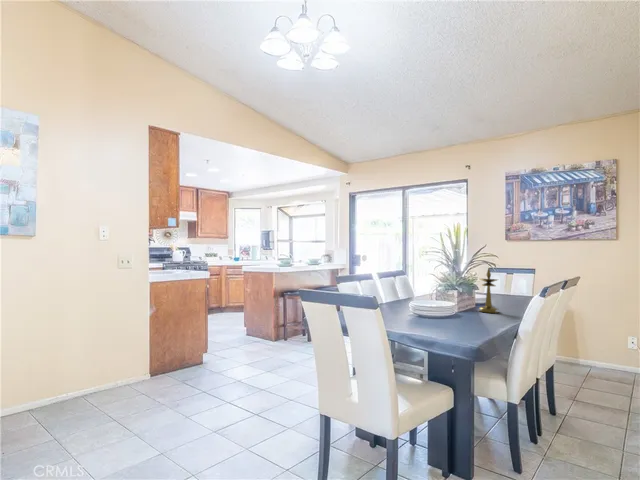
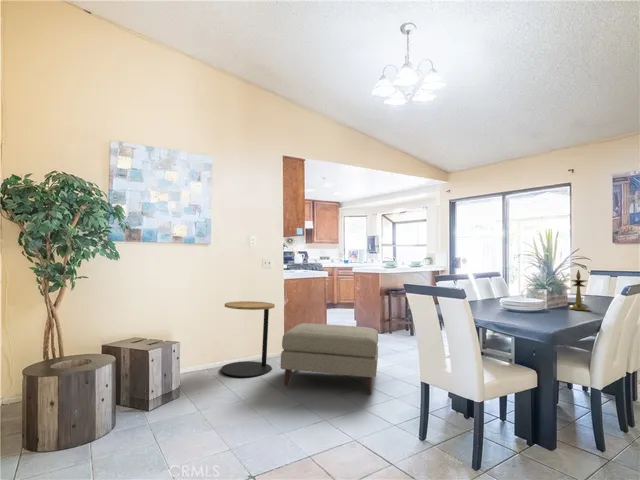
side table: none [45,314,131,423] -> present [221,301,275,377]
ottoman: none [132,340,268,431] -> present [281,323,378,394]

